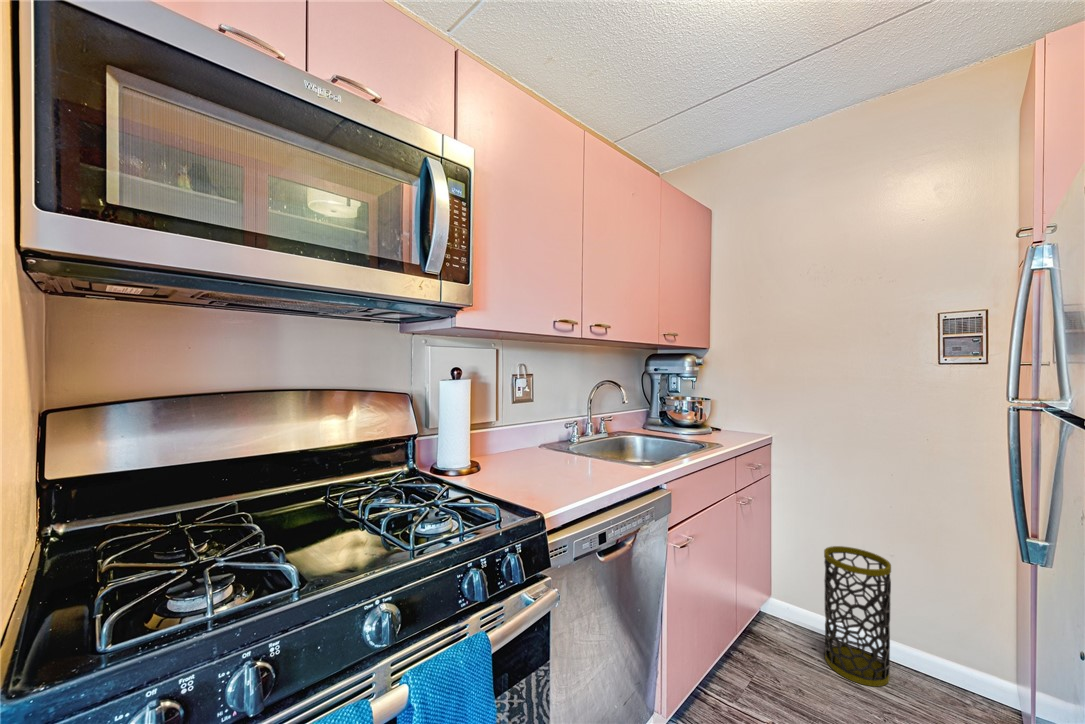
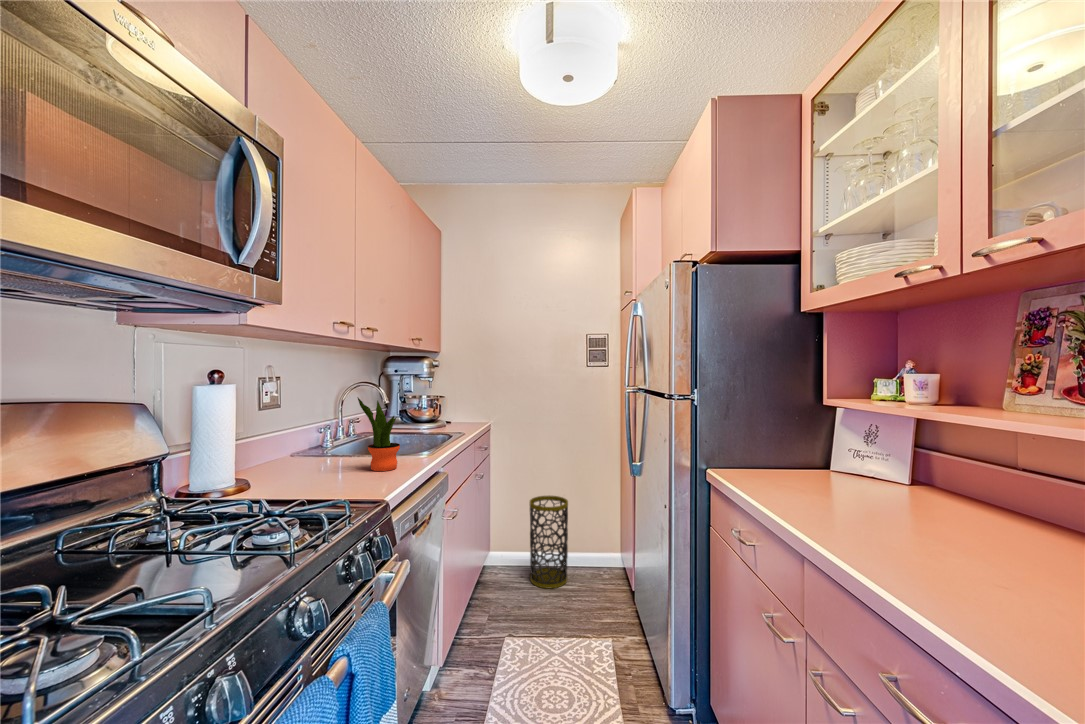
potted plant: none [565,396,611,478] -> present [358,398,400,471]

